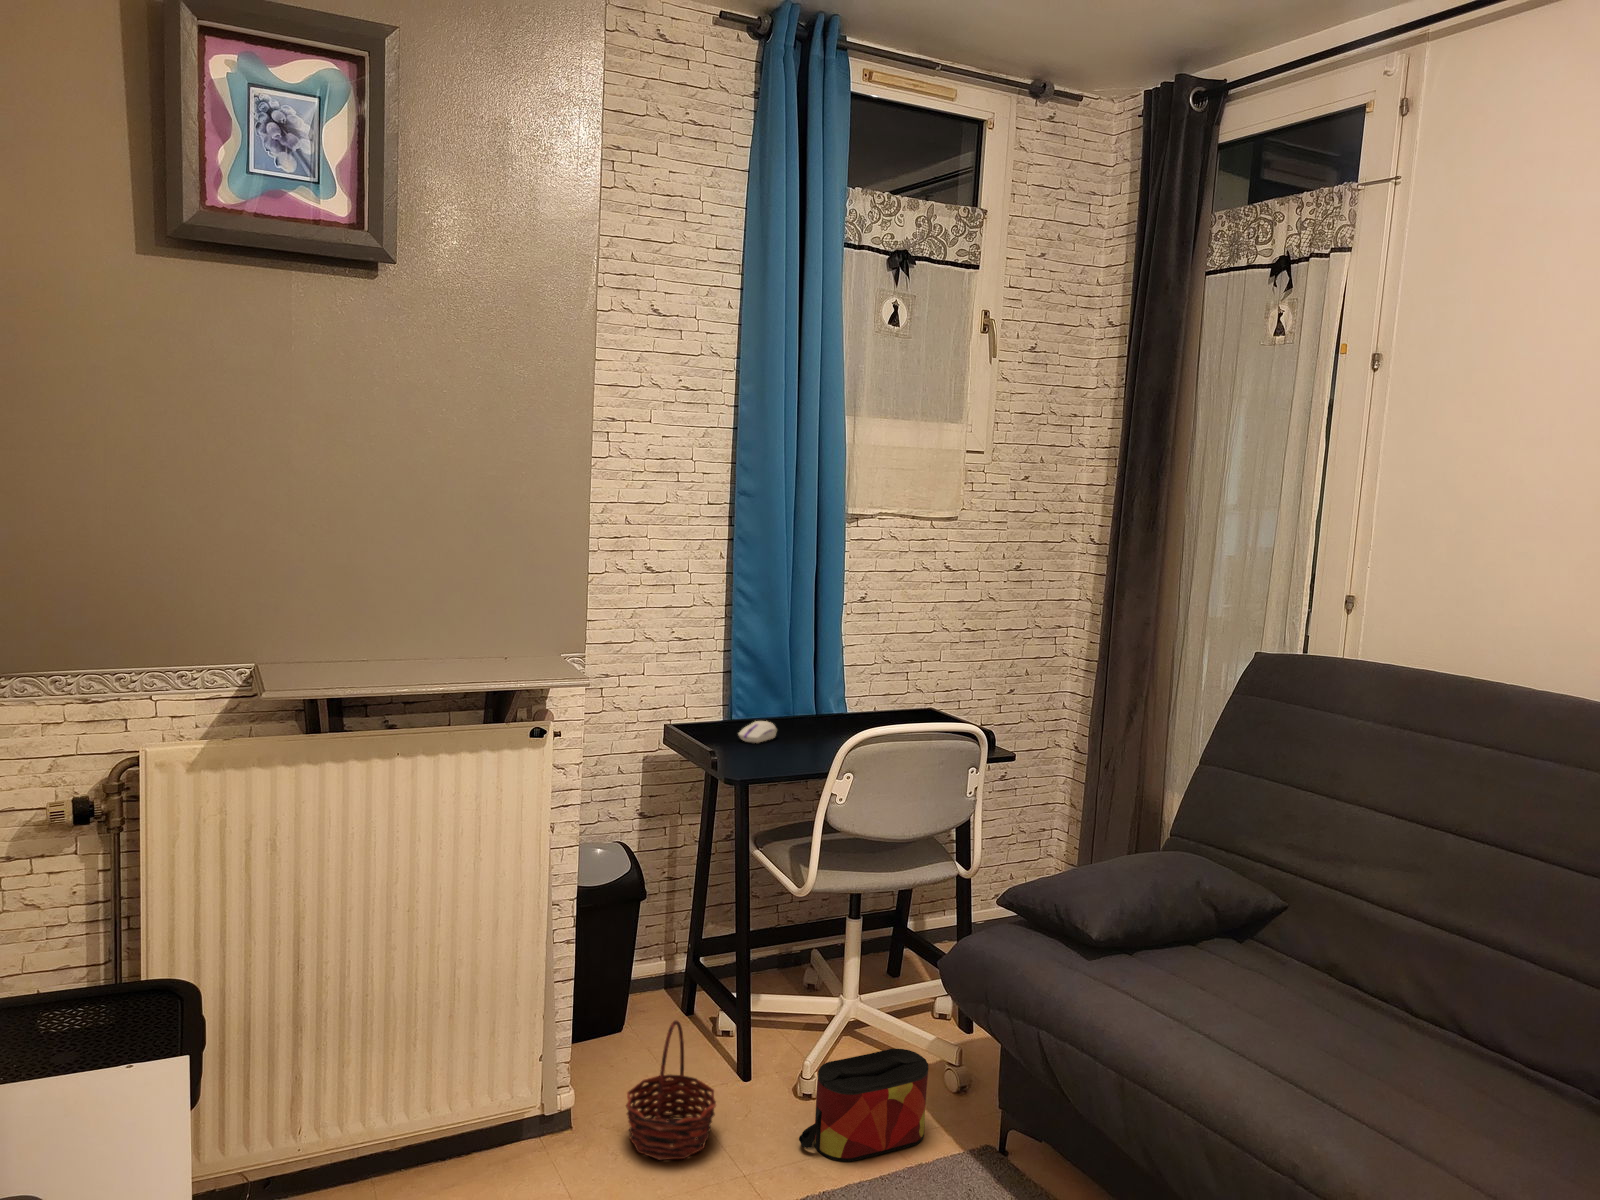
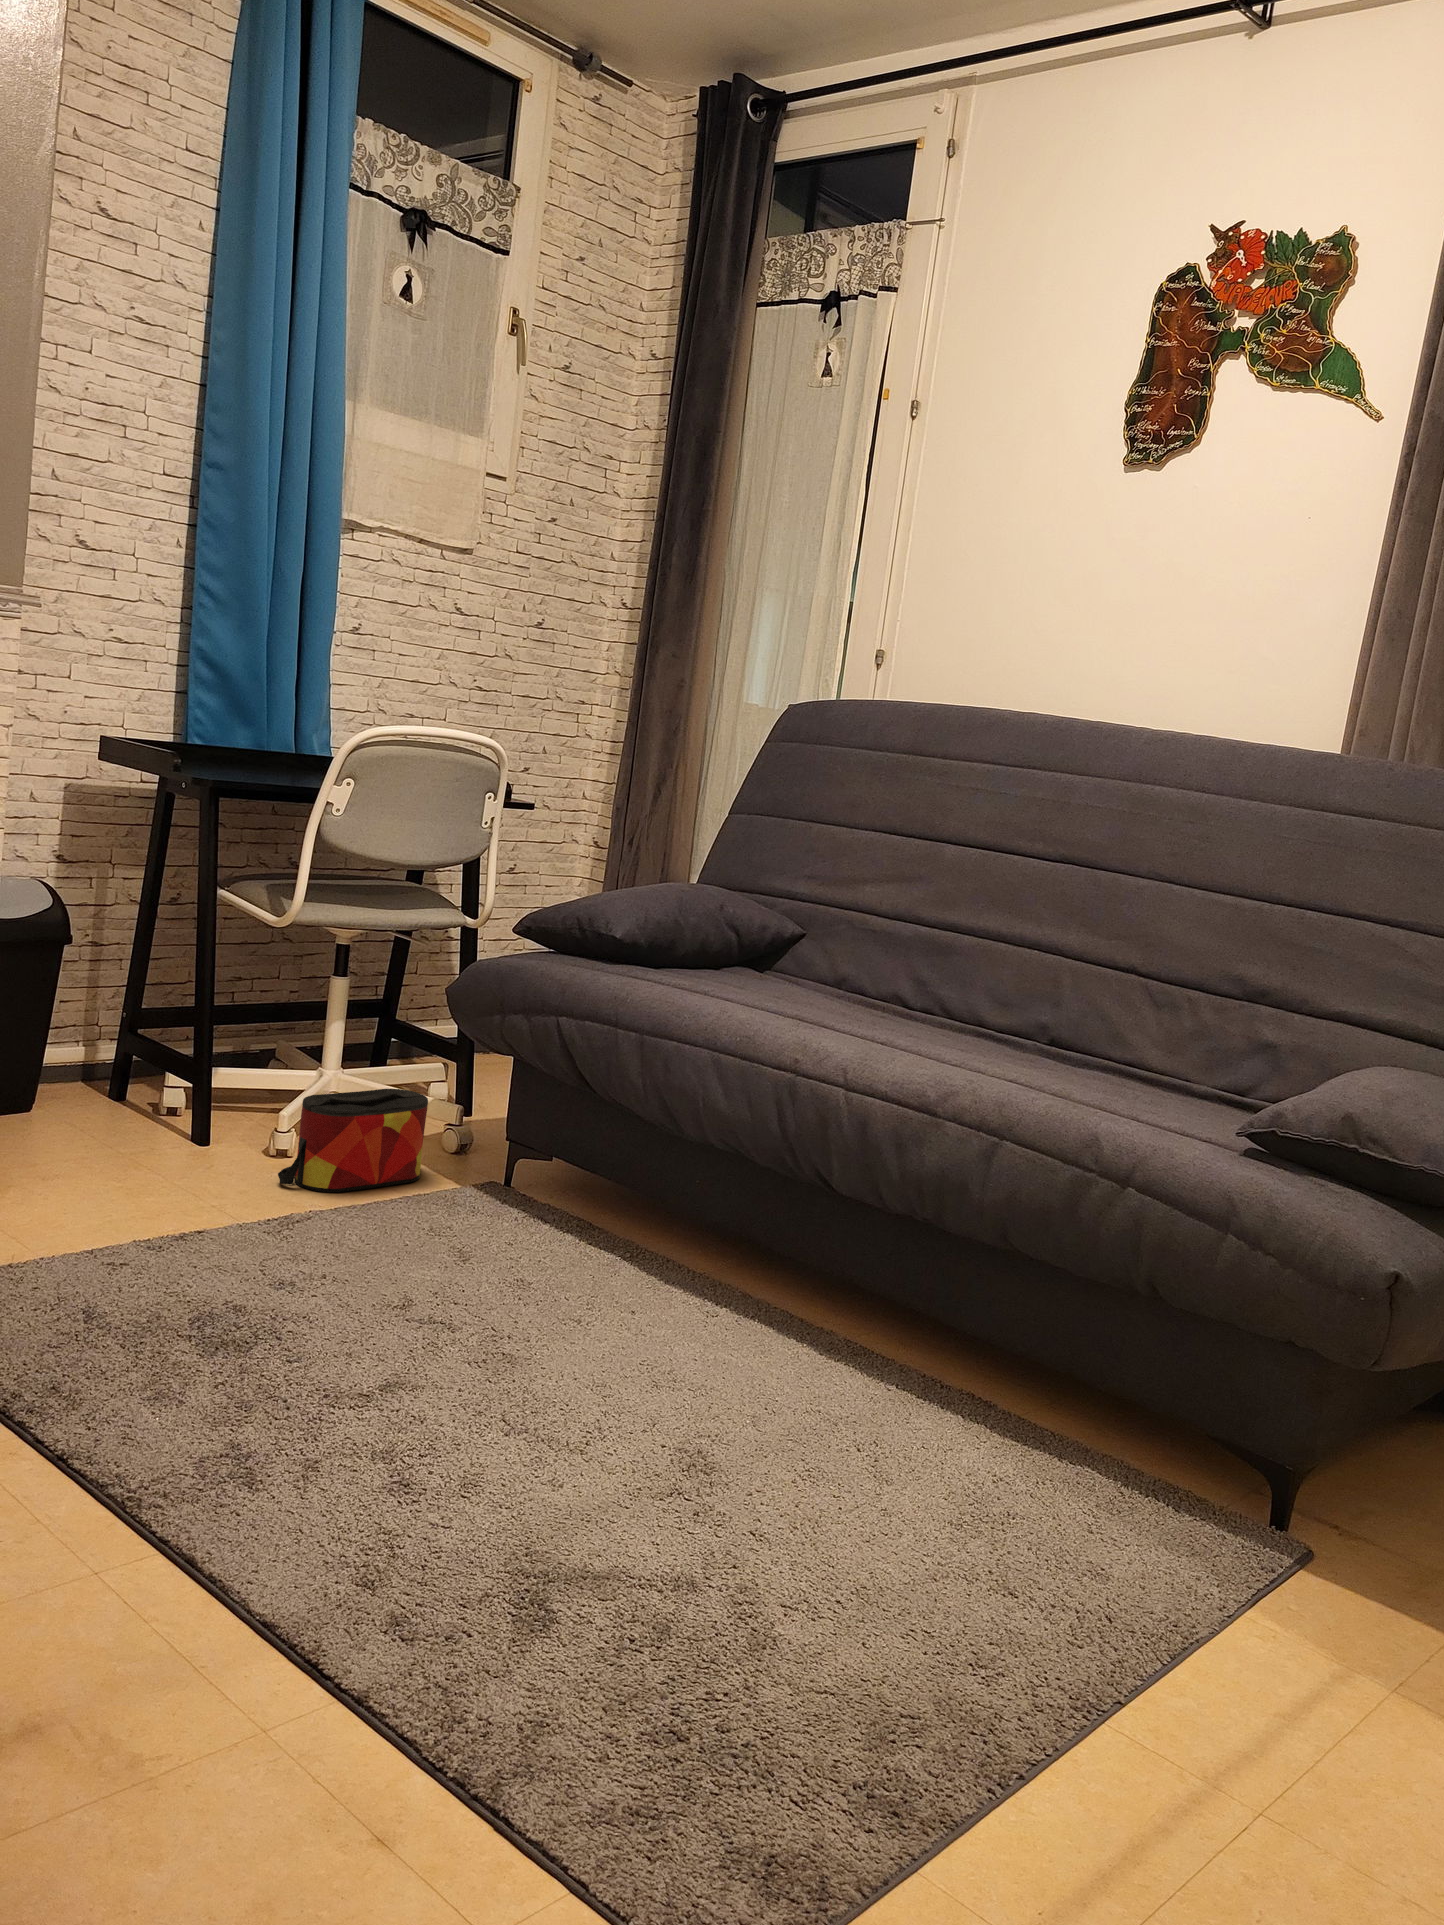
computer mouse: present [739,721,776,743] -> none [203,738,250,760]
basket: present [626,1021,716,1160] -> none [64,1040,180,1192]

